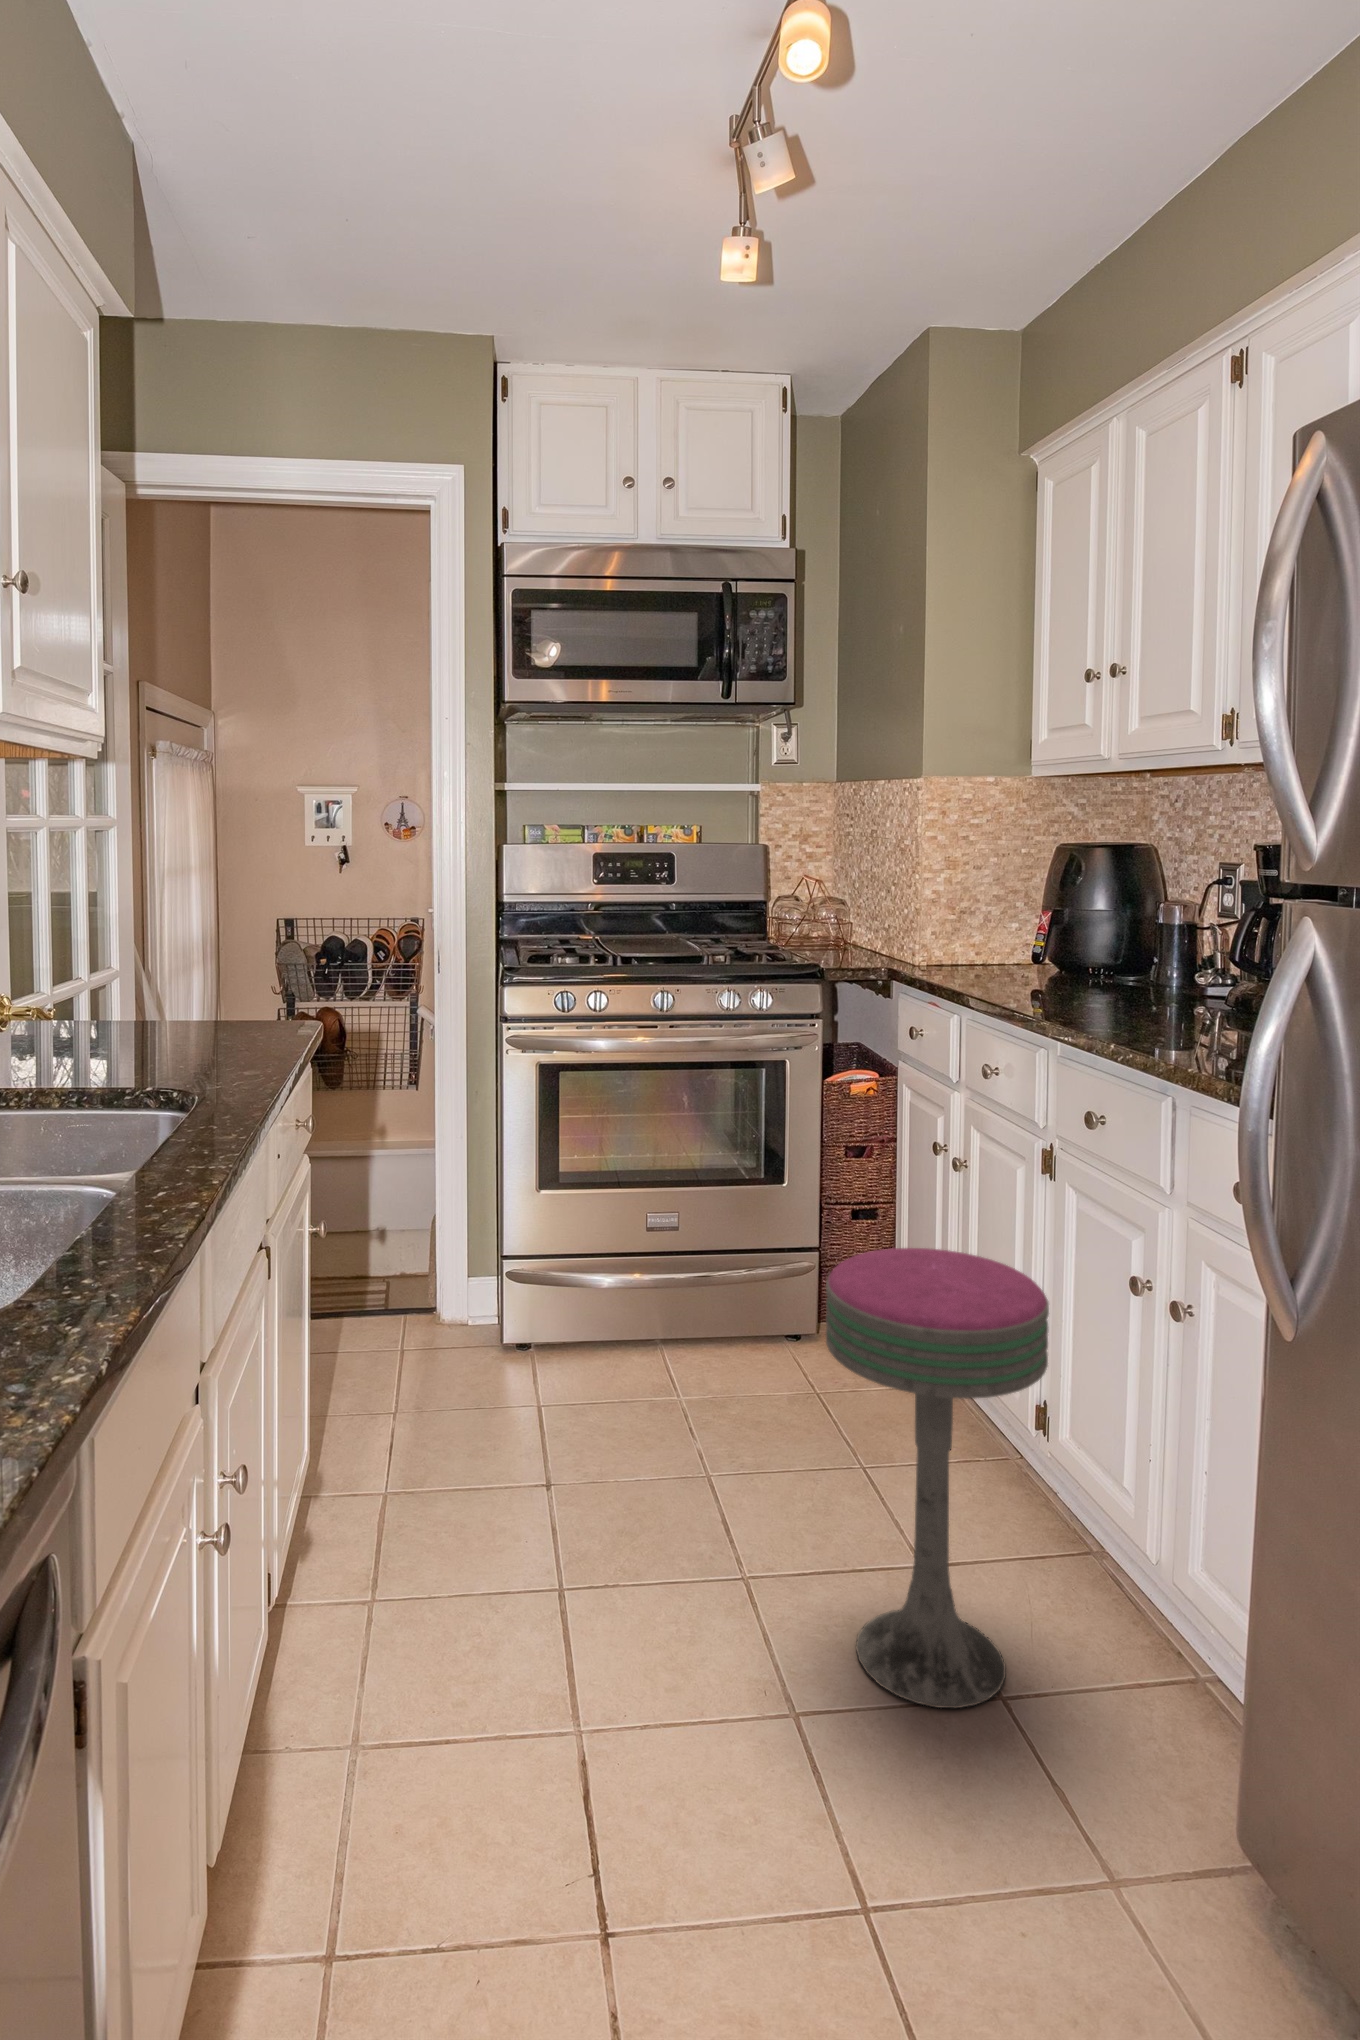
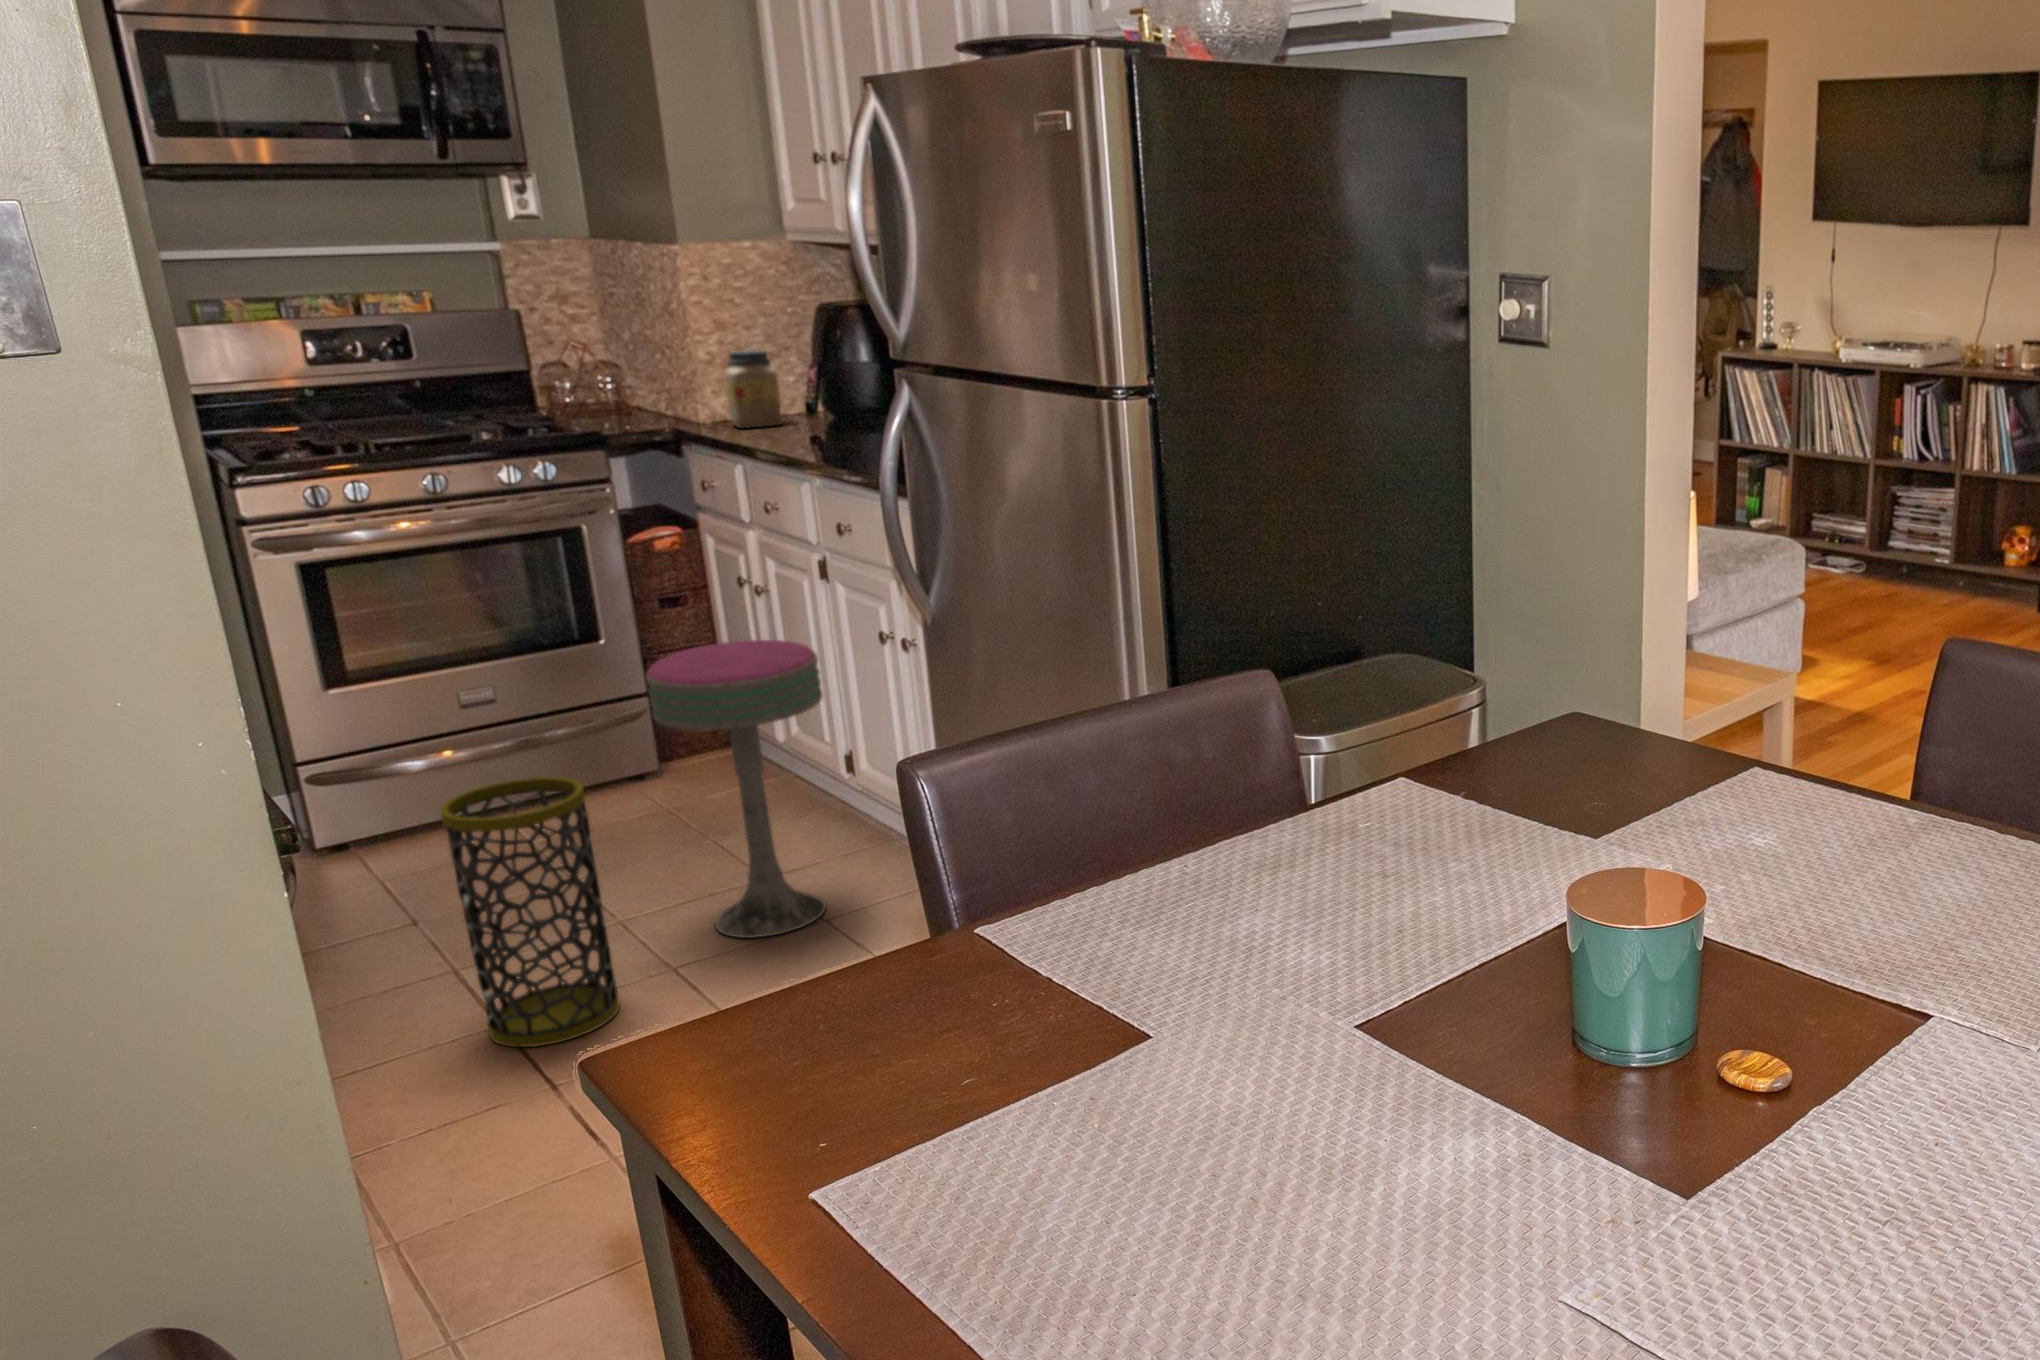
jar: none [947,888,1004,972] -> present [724,350,782,428]
trash can: none [559,1402,727,1831] -> present [440,777,620,1047]

